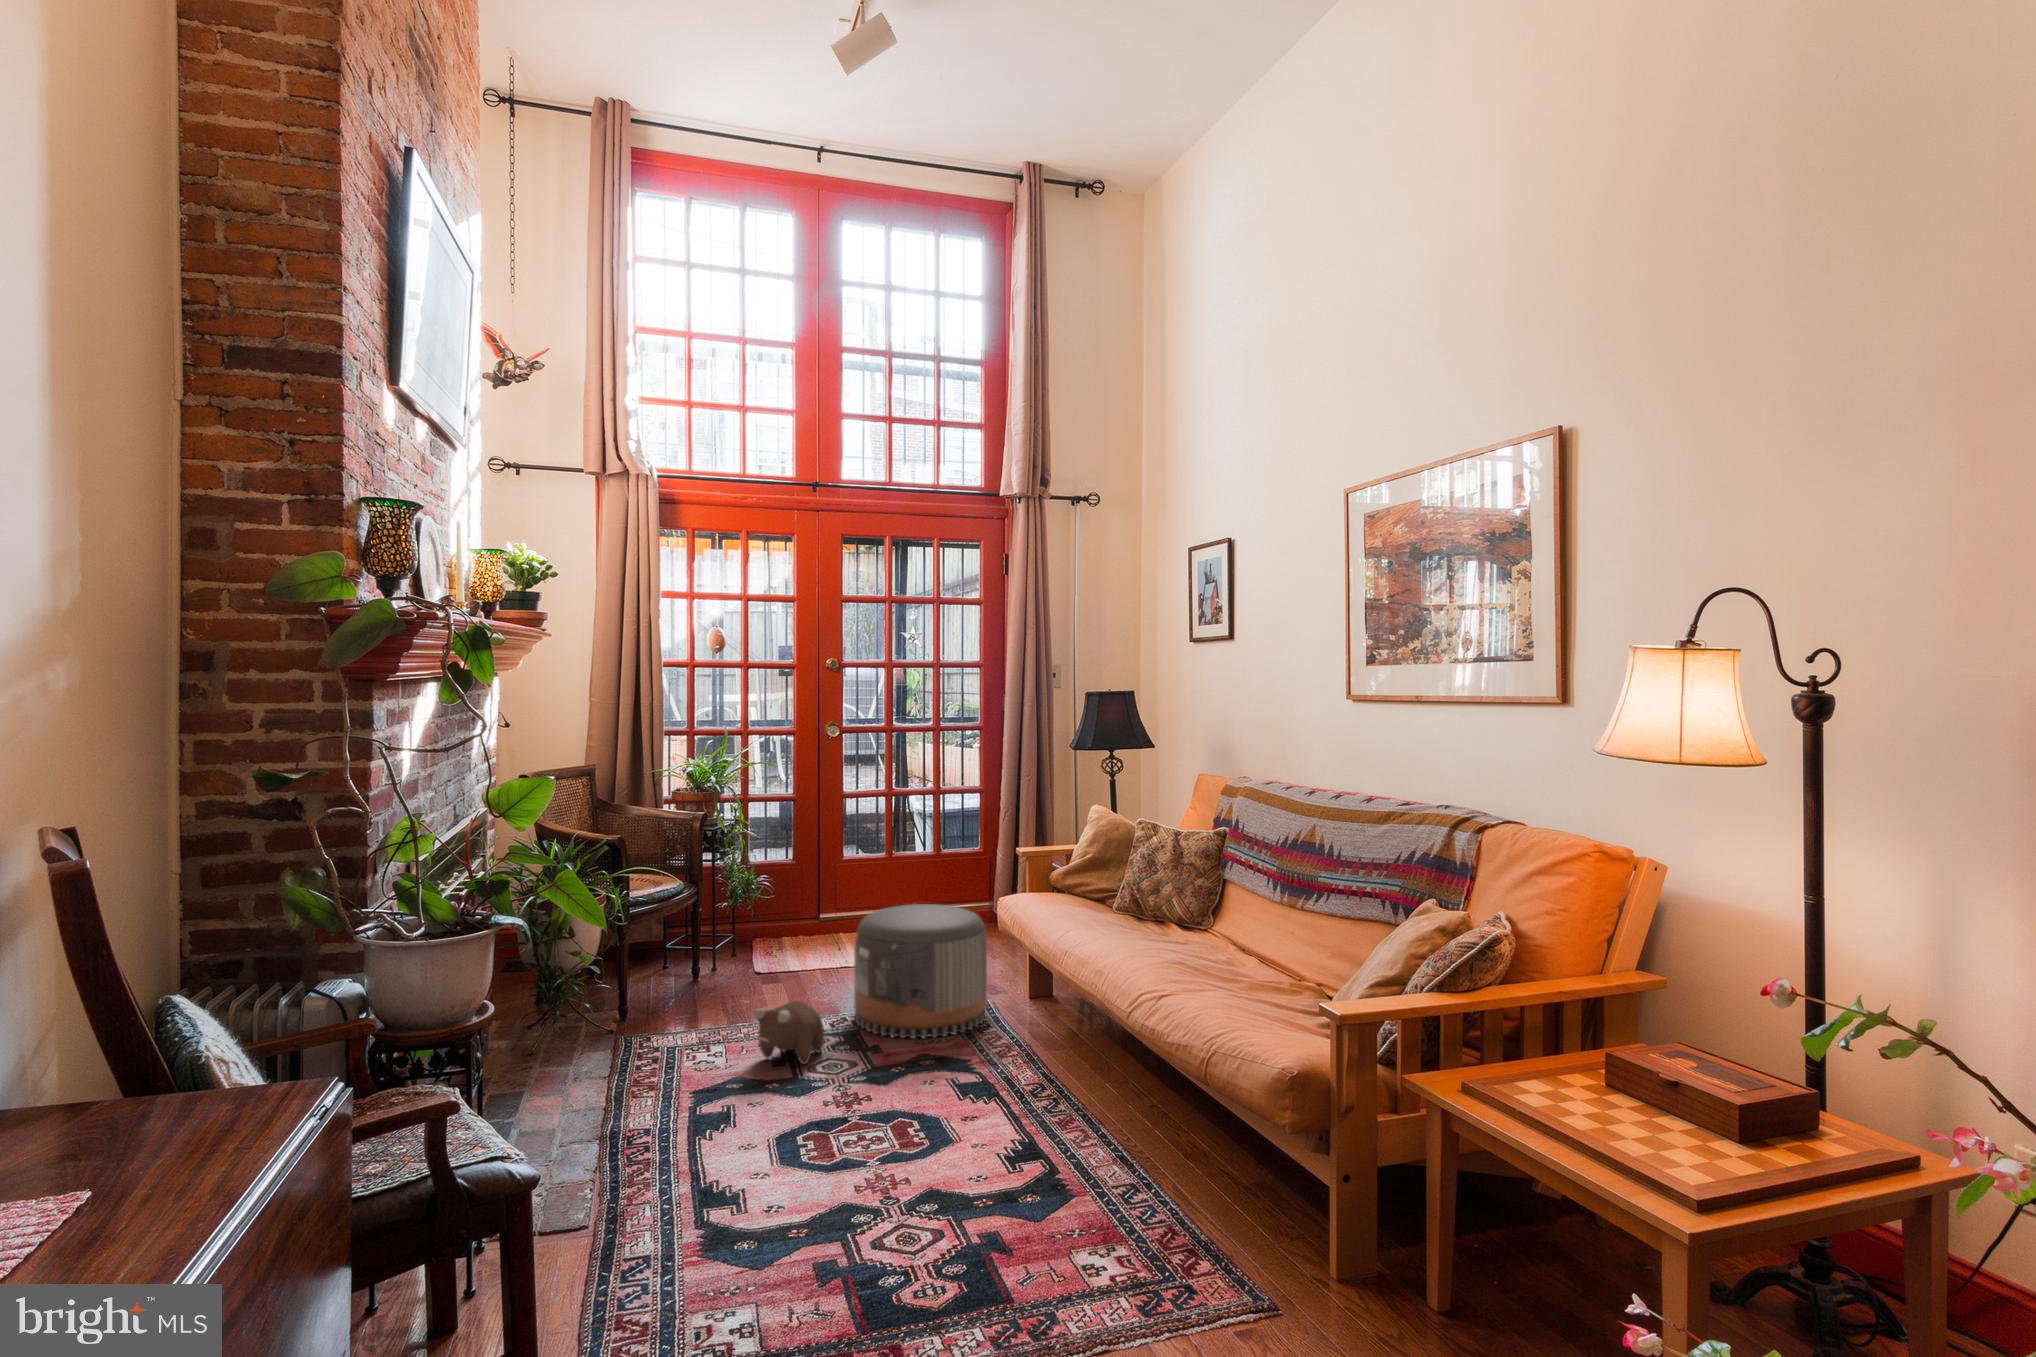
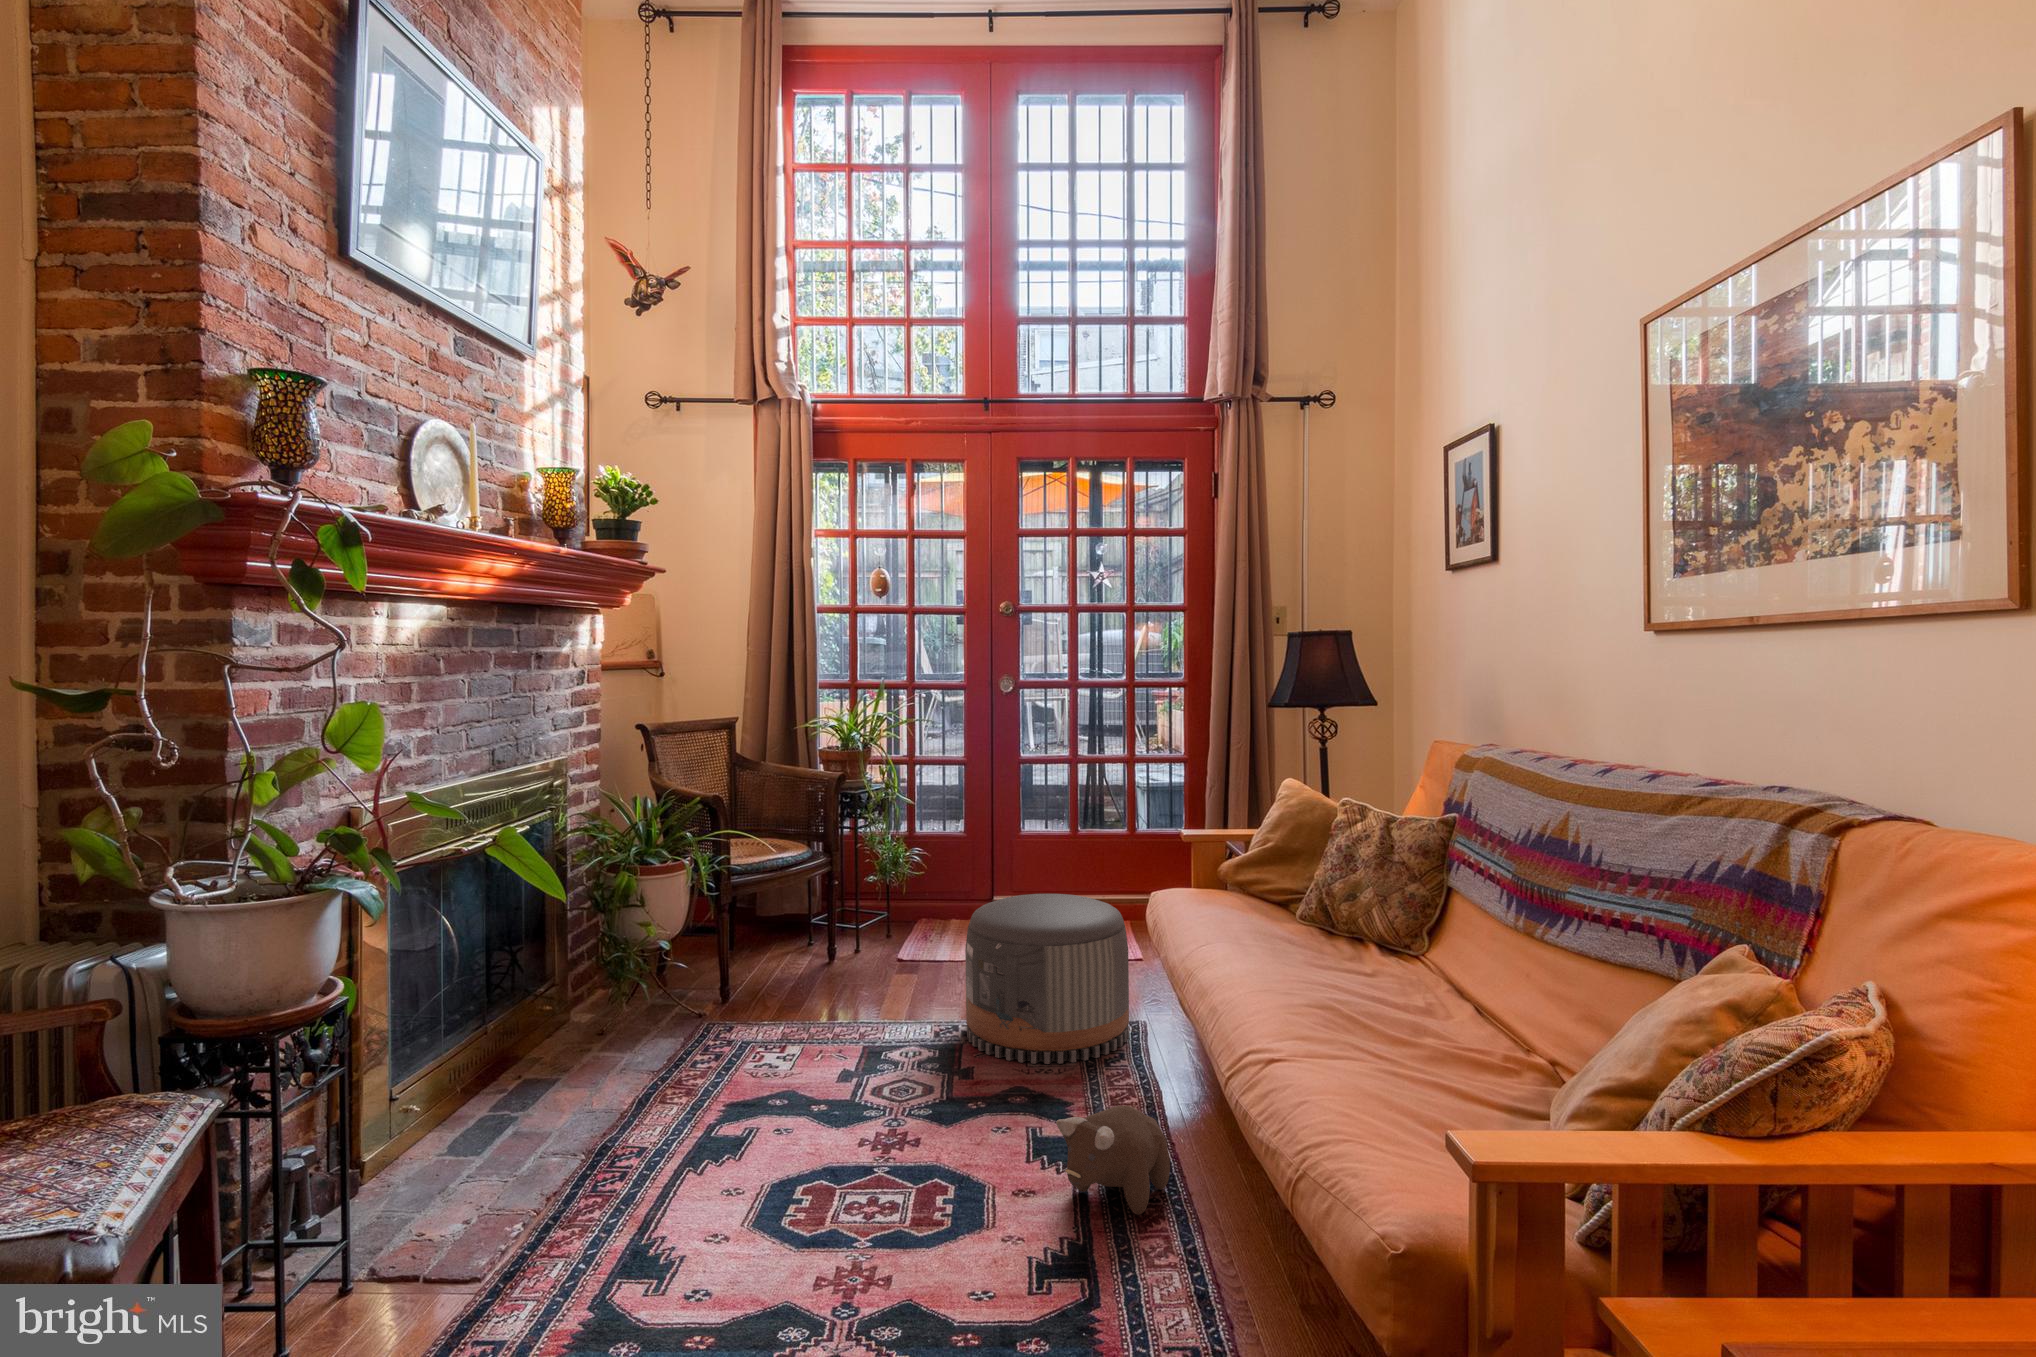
plush toy: present [753,1001,825,1064] -> present [1056,1105,1170,1215]

